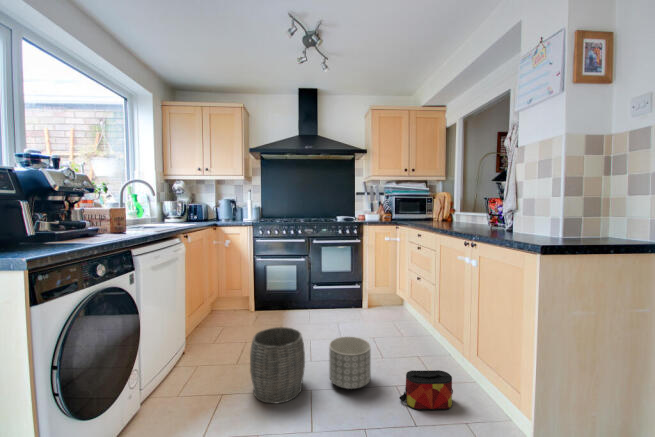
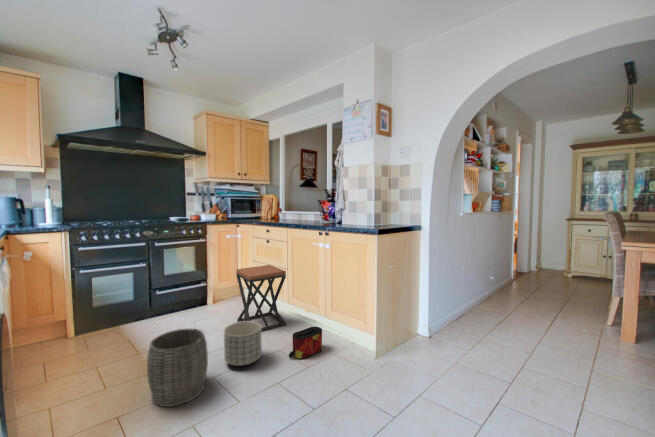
stool: none [377,276,428,357] -> present [236,265,286,331]

